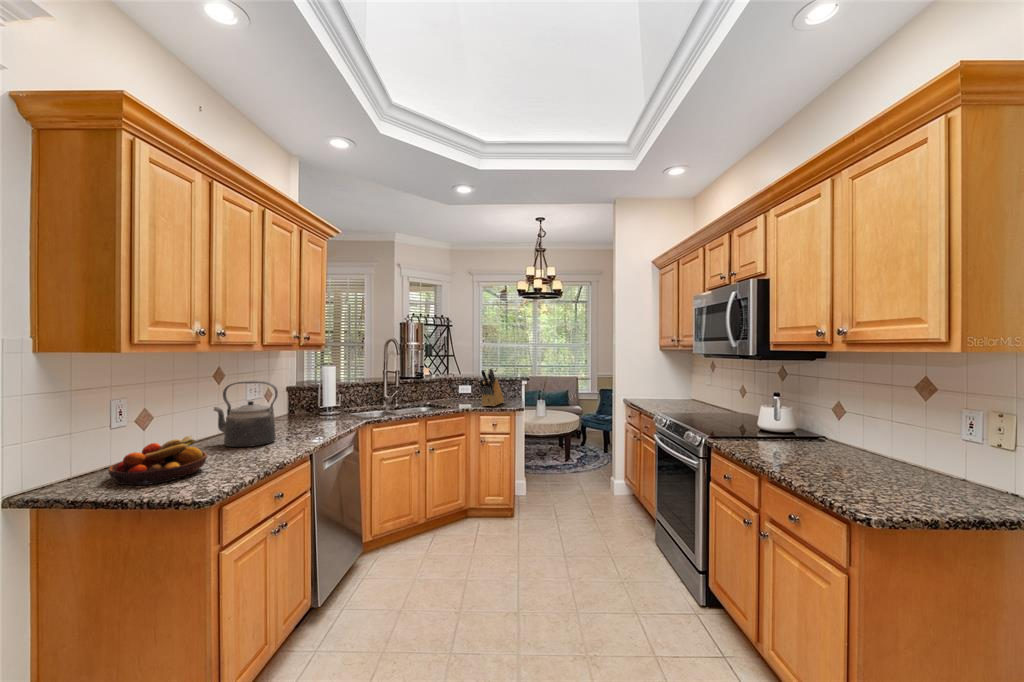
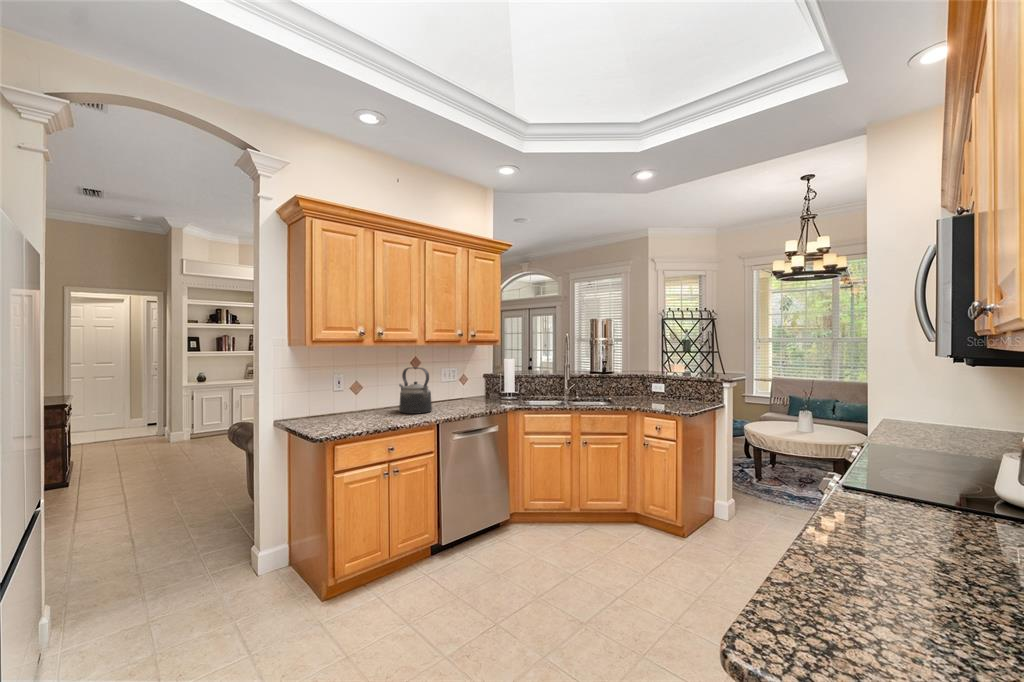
knife block: present [479,368,504,406] -> none [648,366,693,409]
fruit bowl: present [109,436,207,485] -> none [311,400,364,425]

